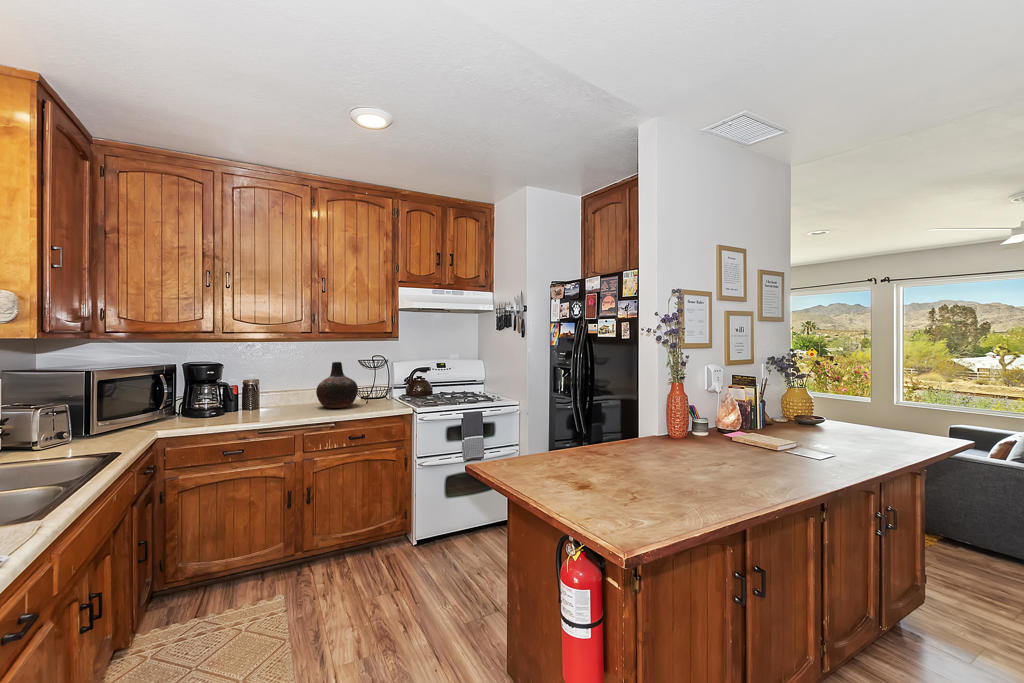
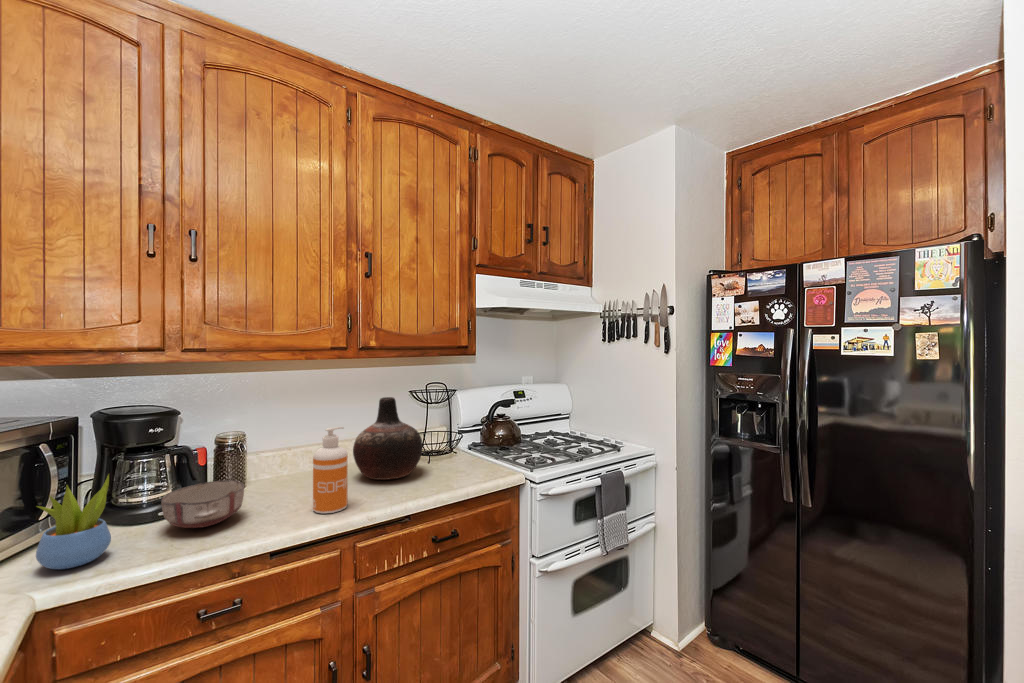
soap dispenser: none [285,374,304,417] -> present [313,427,348,514]
succulent plant: none [160,388,190,426] -> present [36,475,111,570]
ceramic bowl: none [212,399,252,419] -> present [161,480,244,528]

